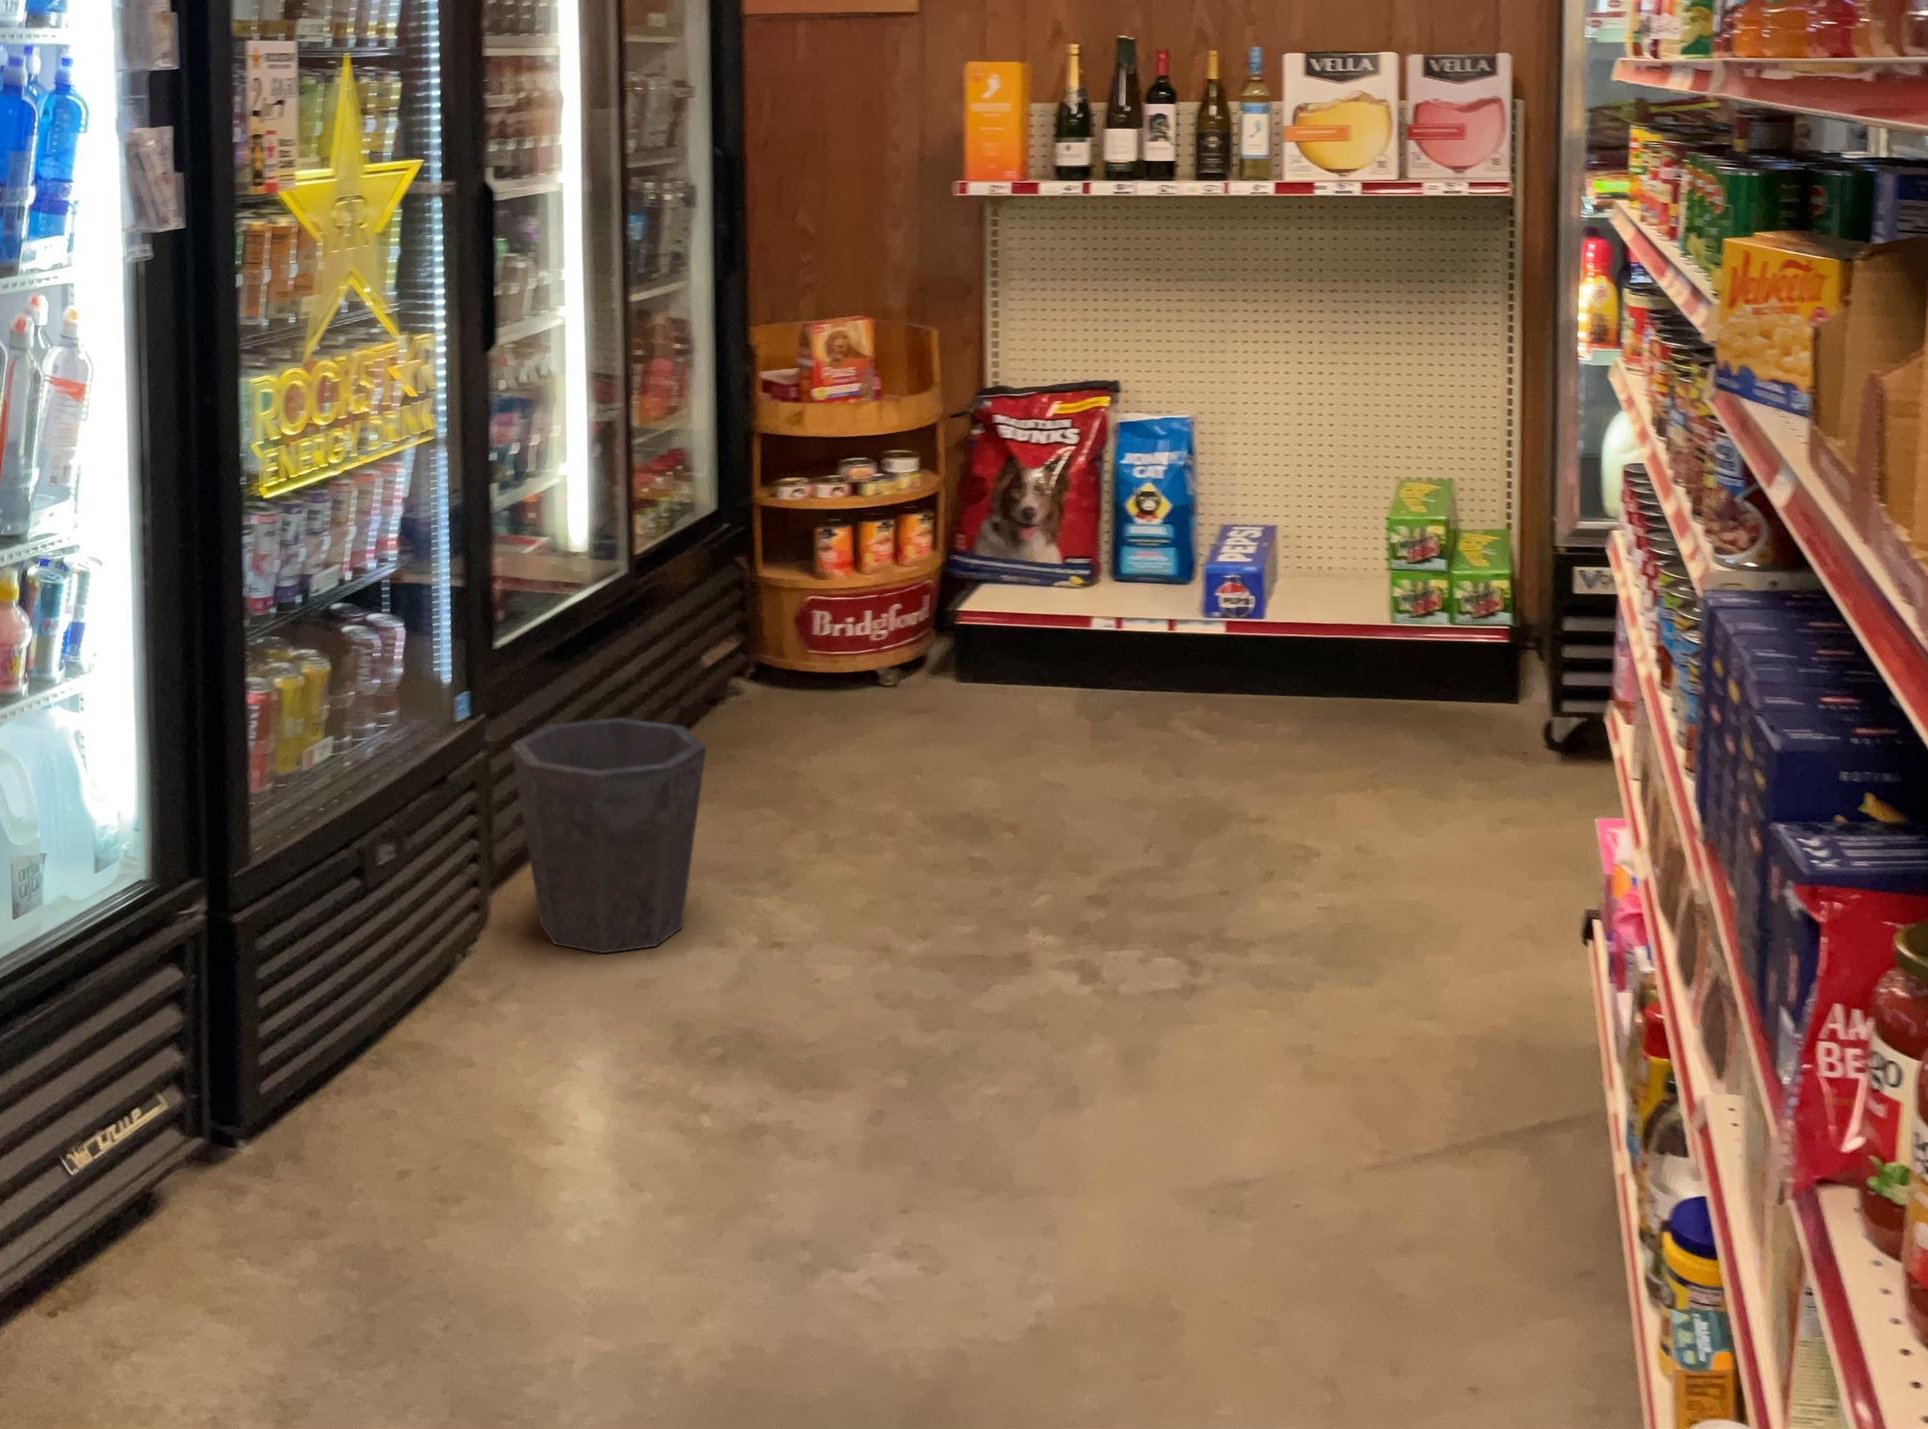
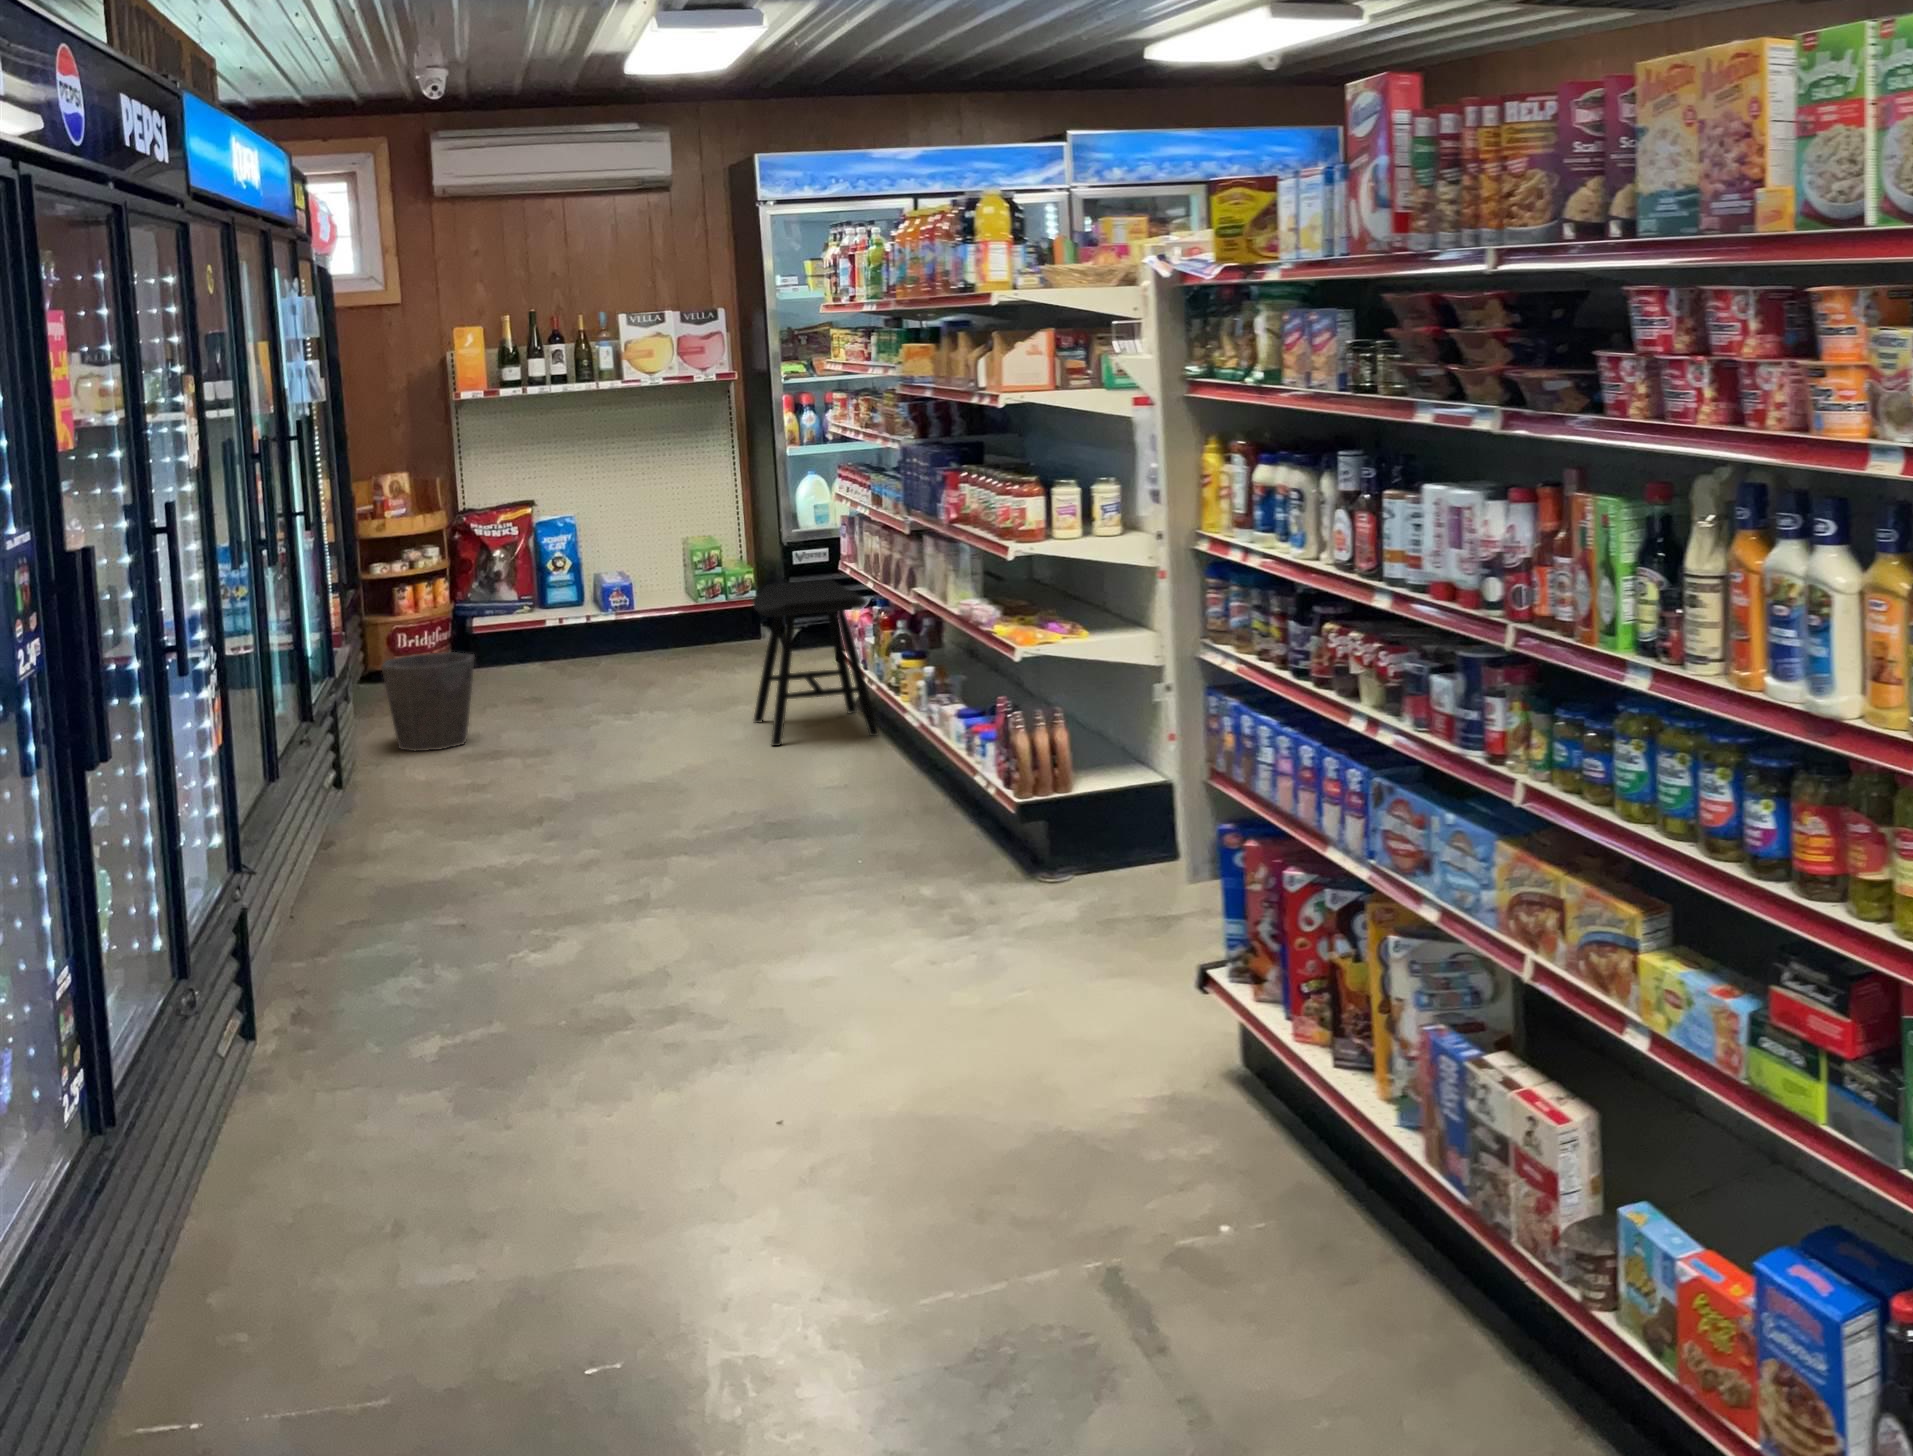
stool: none [1250,703,1589,1250] -> present [754,580,879,746]

